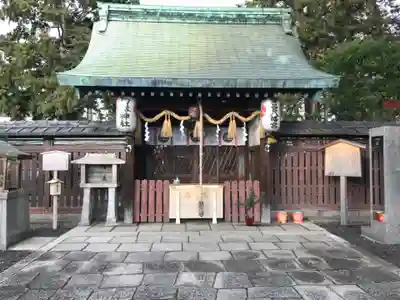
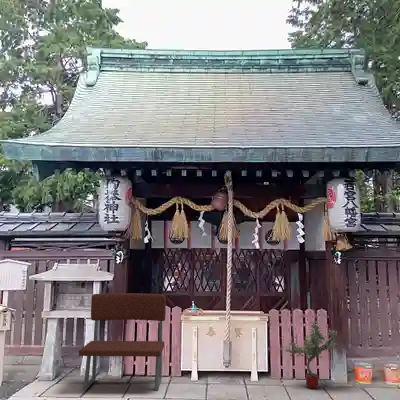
bench: none [107,172,160,228] -> present [79,293,166,391]

